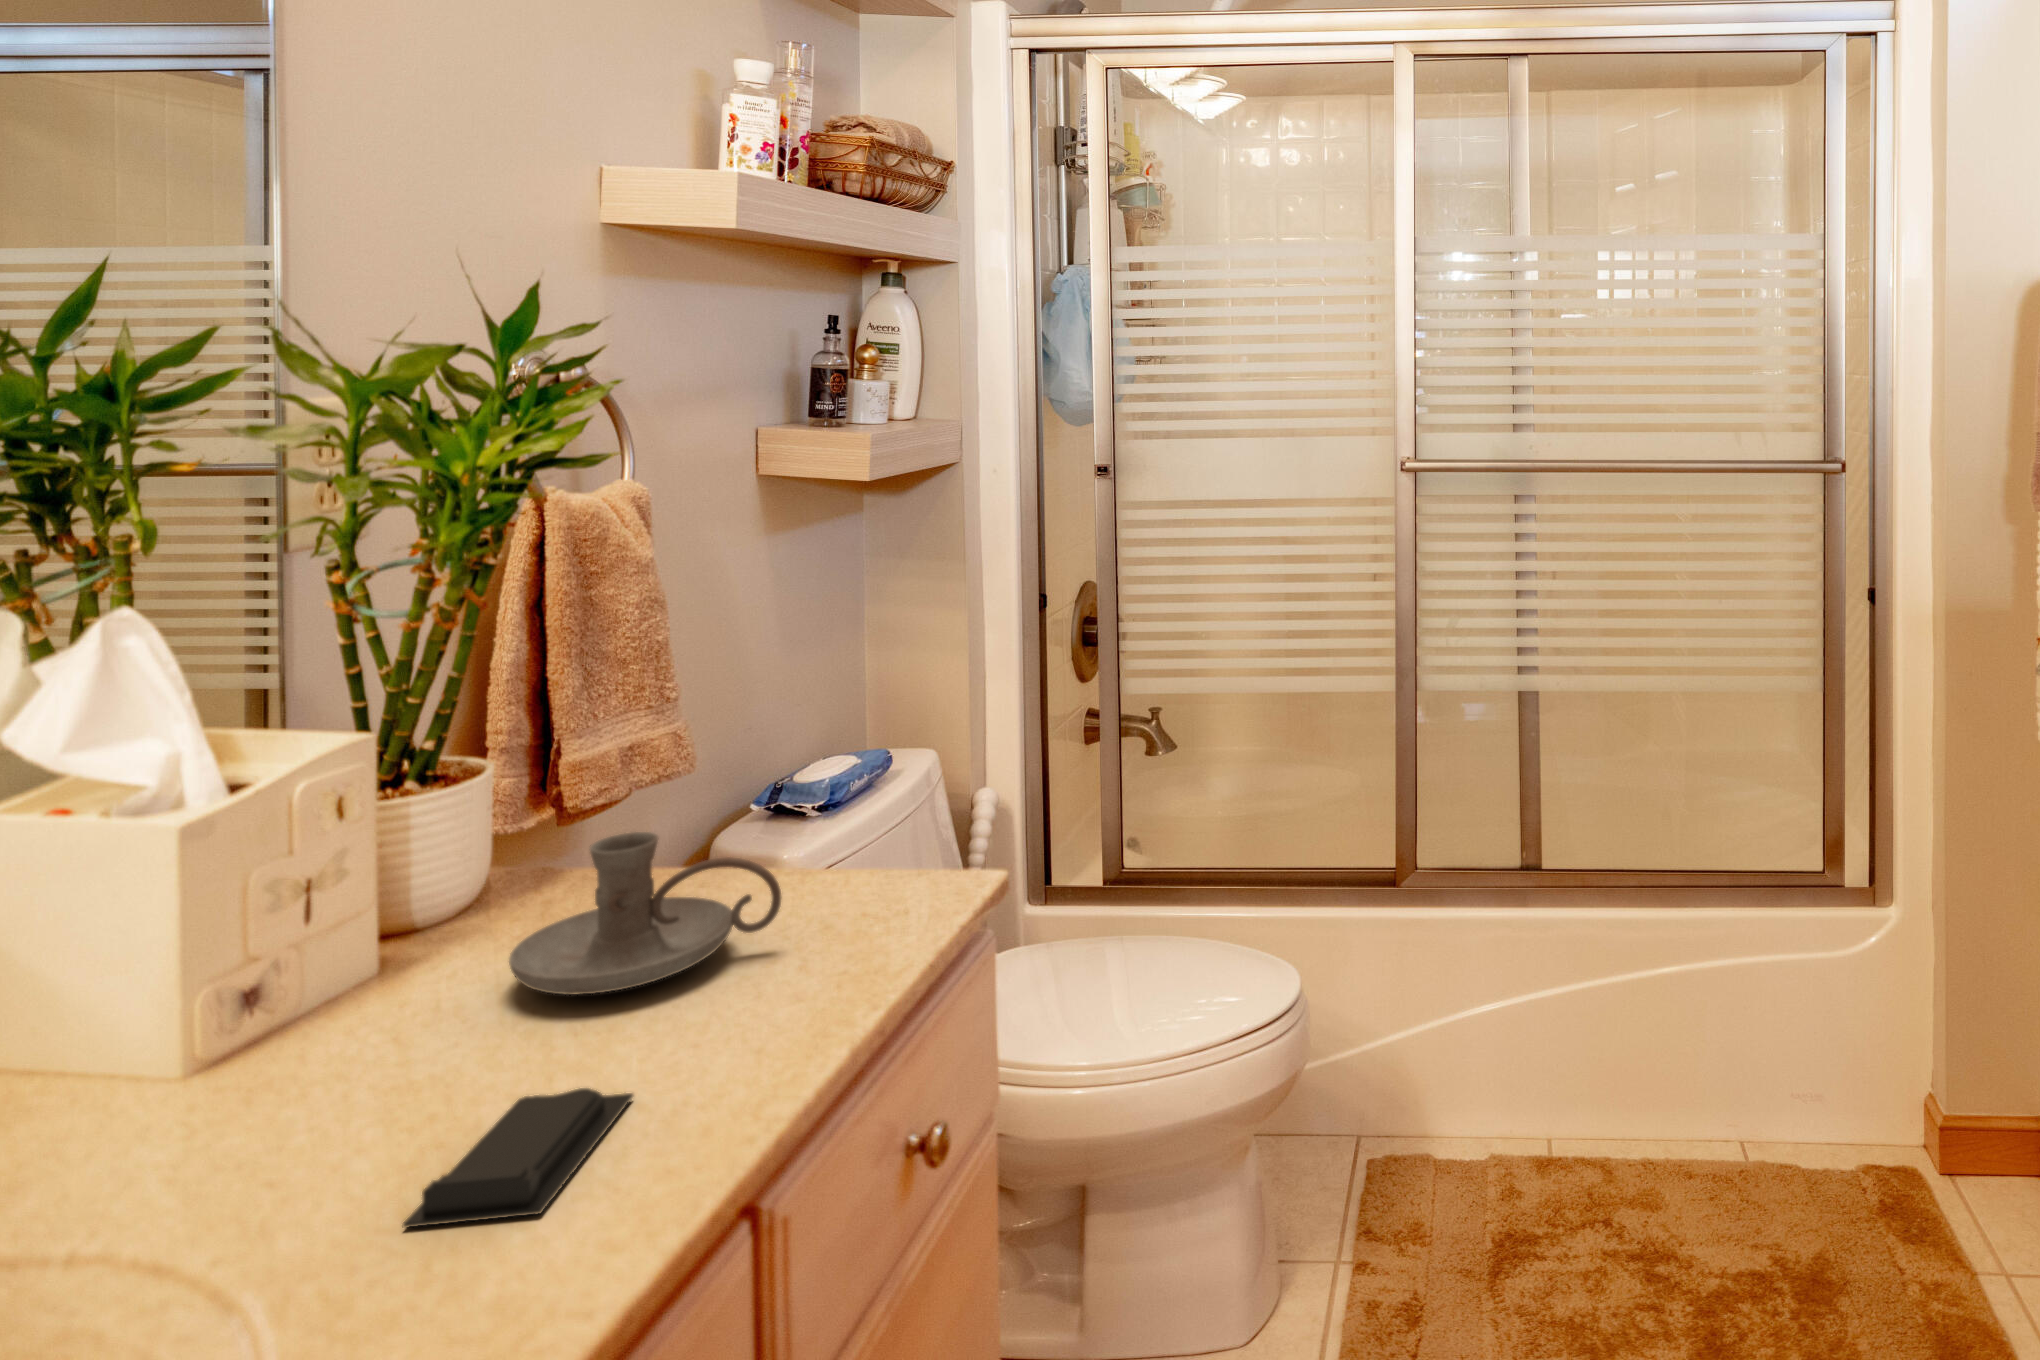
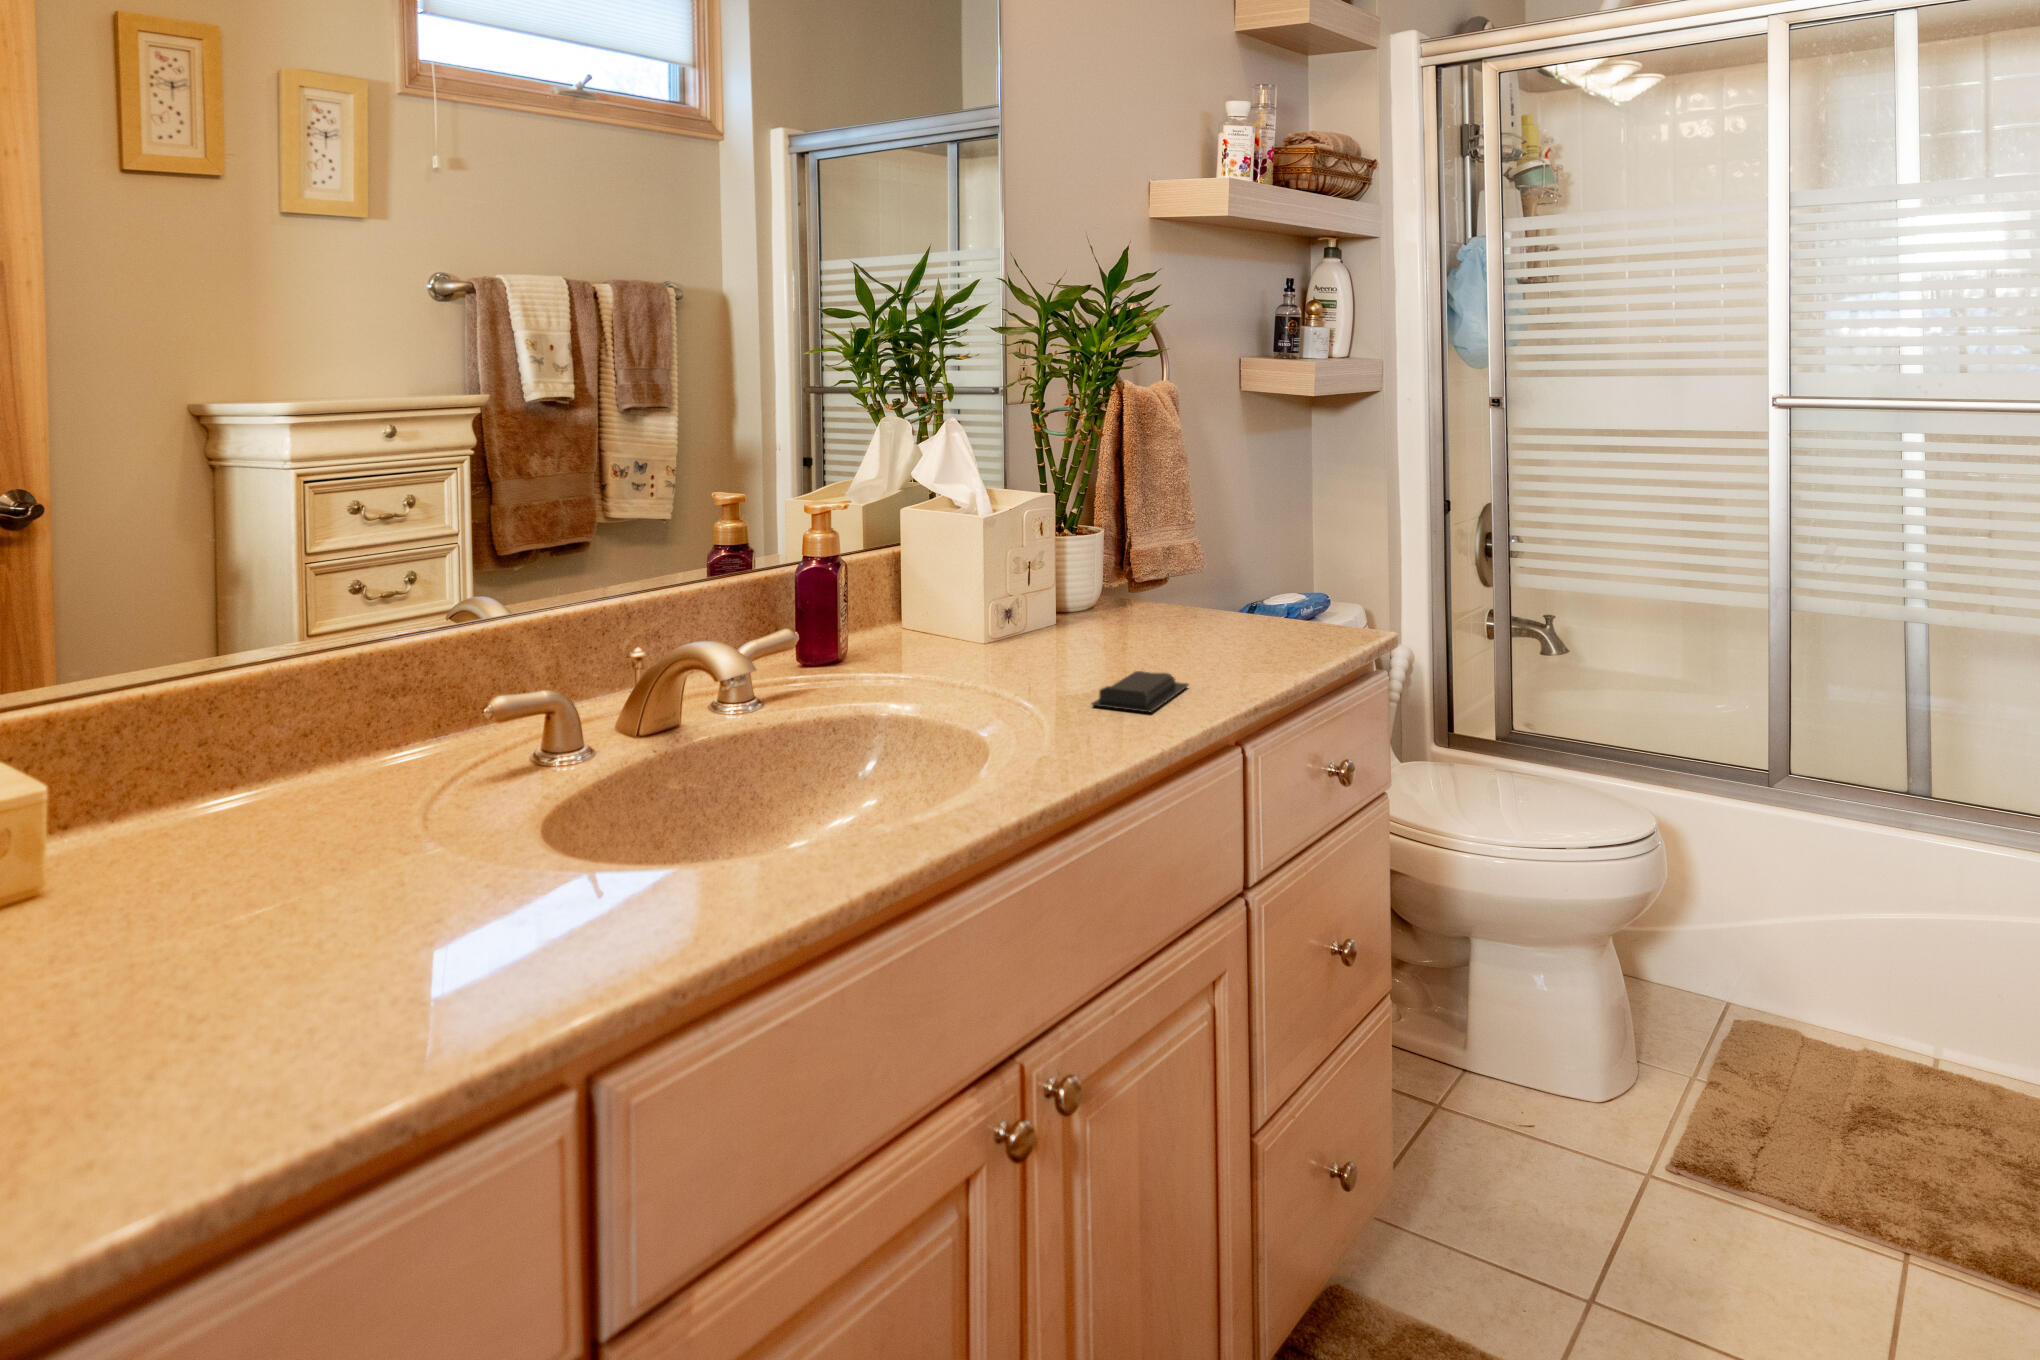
candle holder: present [509,832,781,995] -> none [1121,566,1262,647]

